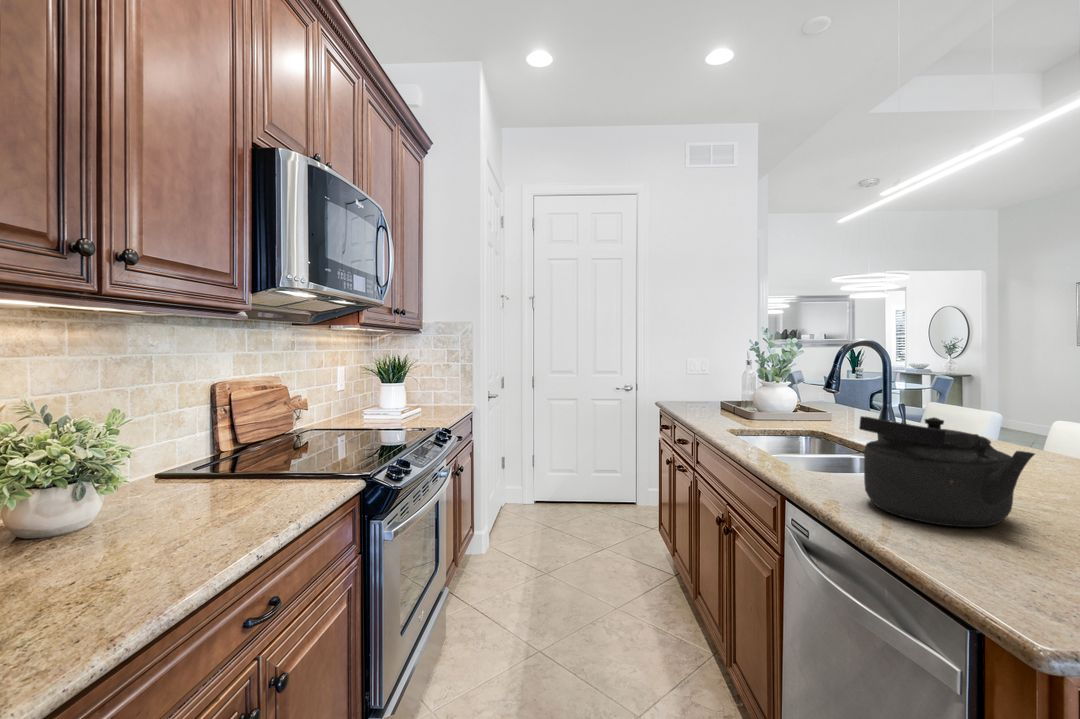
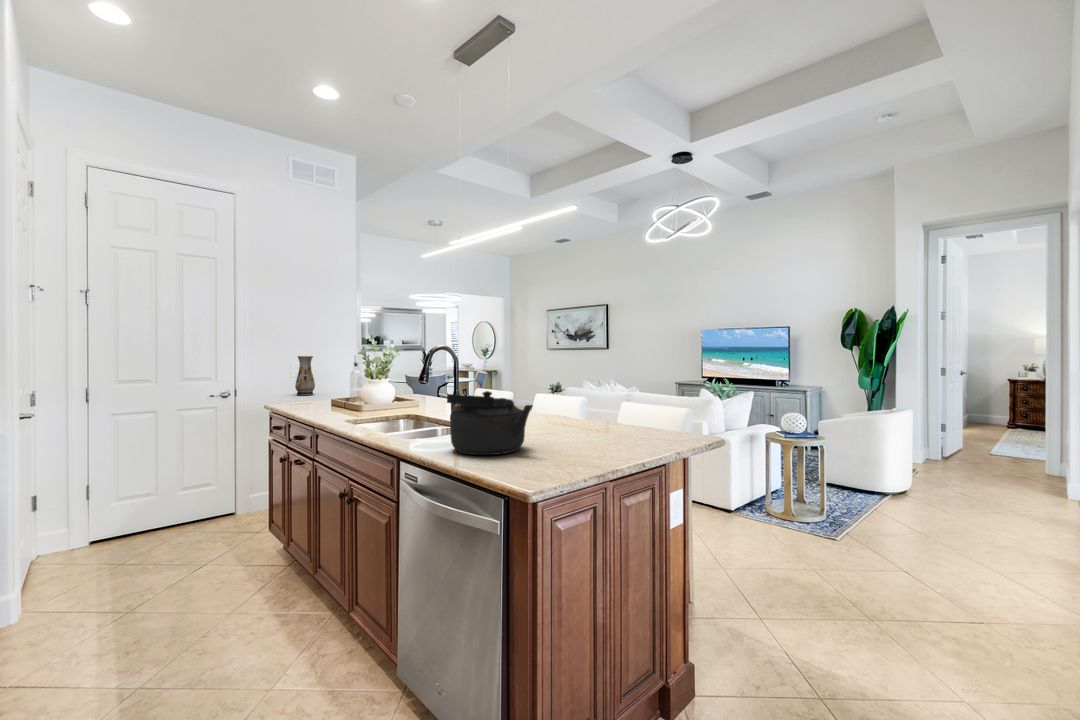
vase: none [691,353,711,395] -> present [295,356,315,395]

